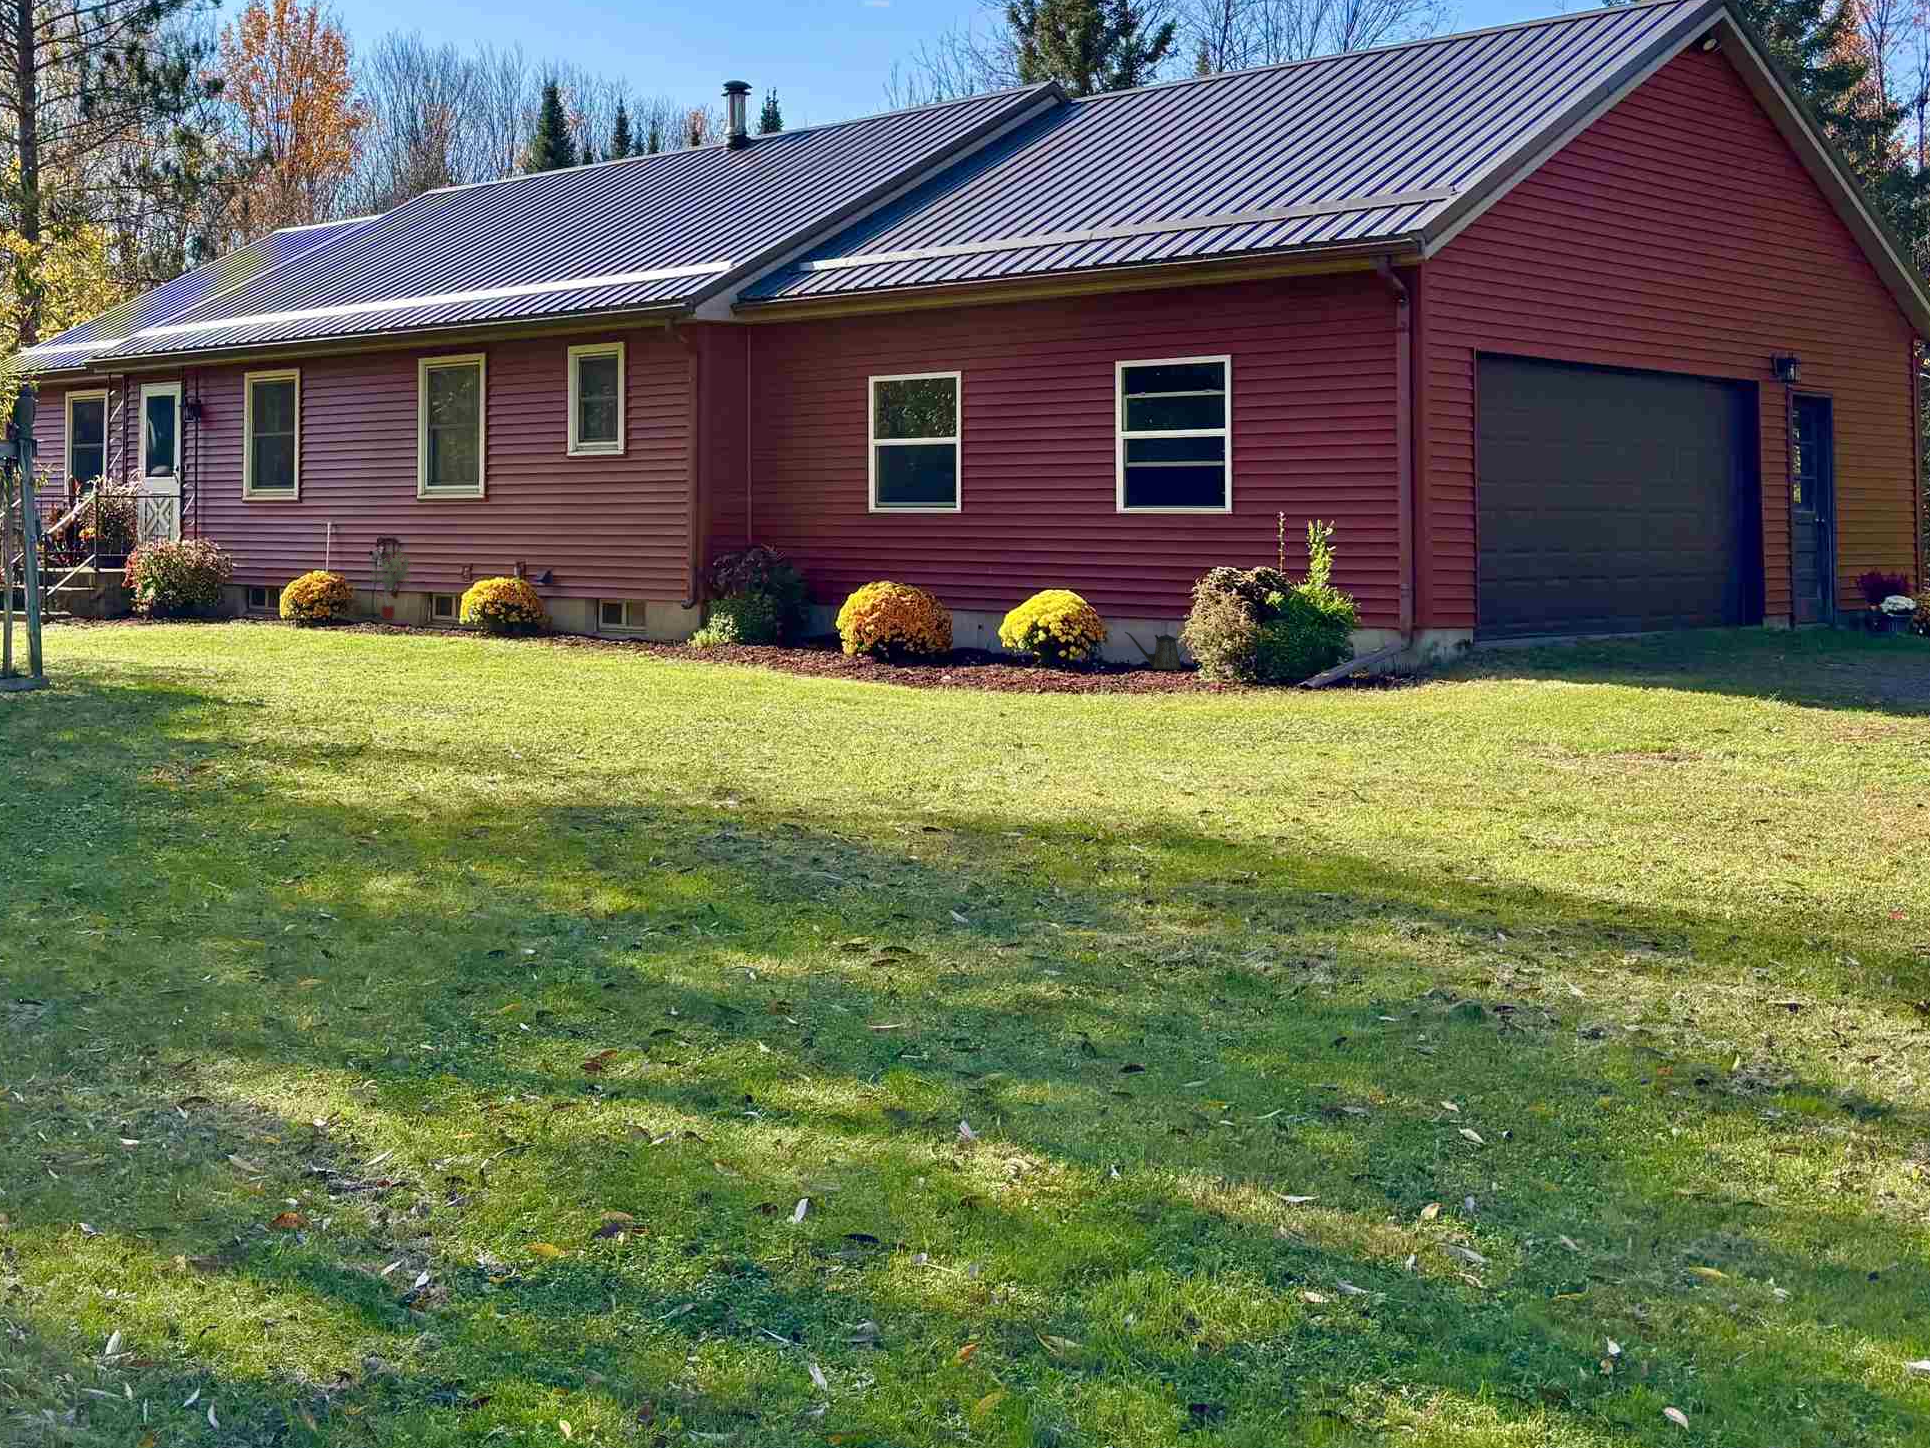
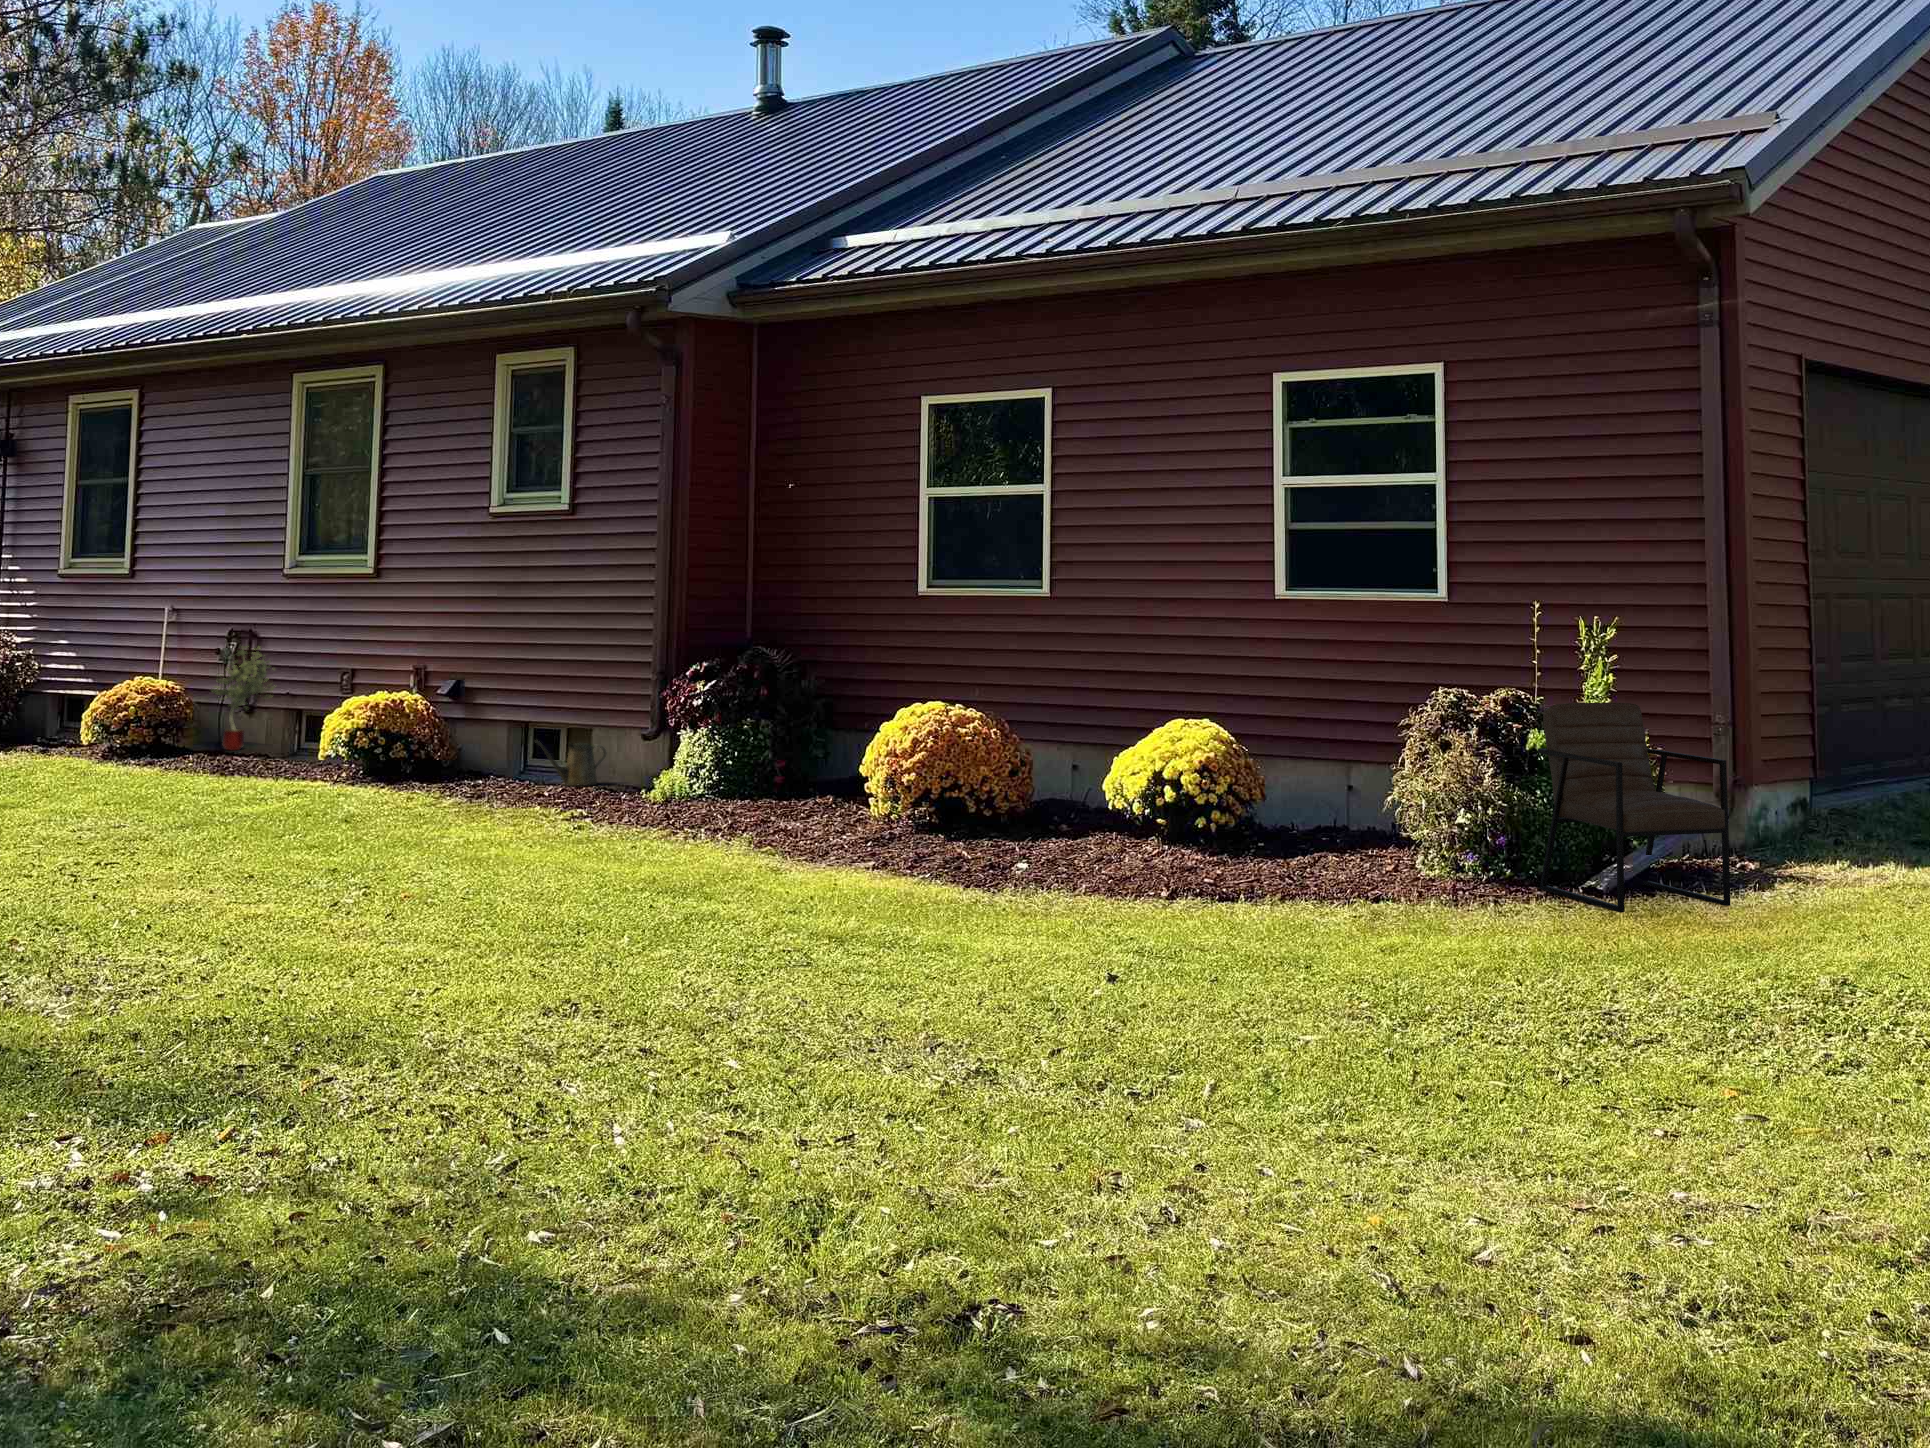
chair: none [1274,577,1390,700] -> present [1538,702,1730,912]
watering can: present [1125,632,1188,669] -> present [536,741,606,786]

